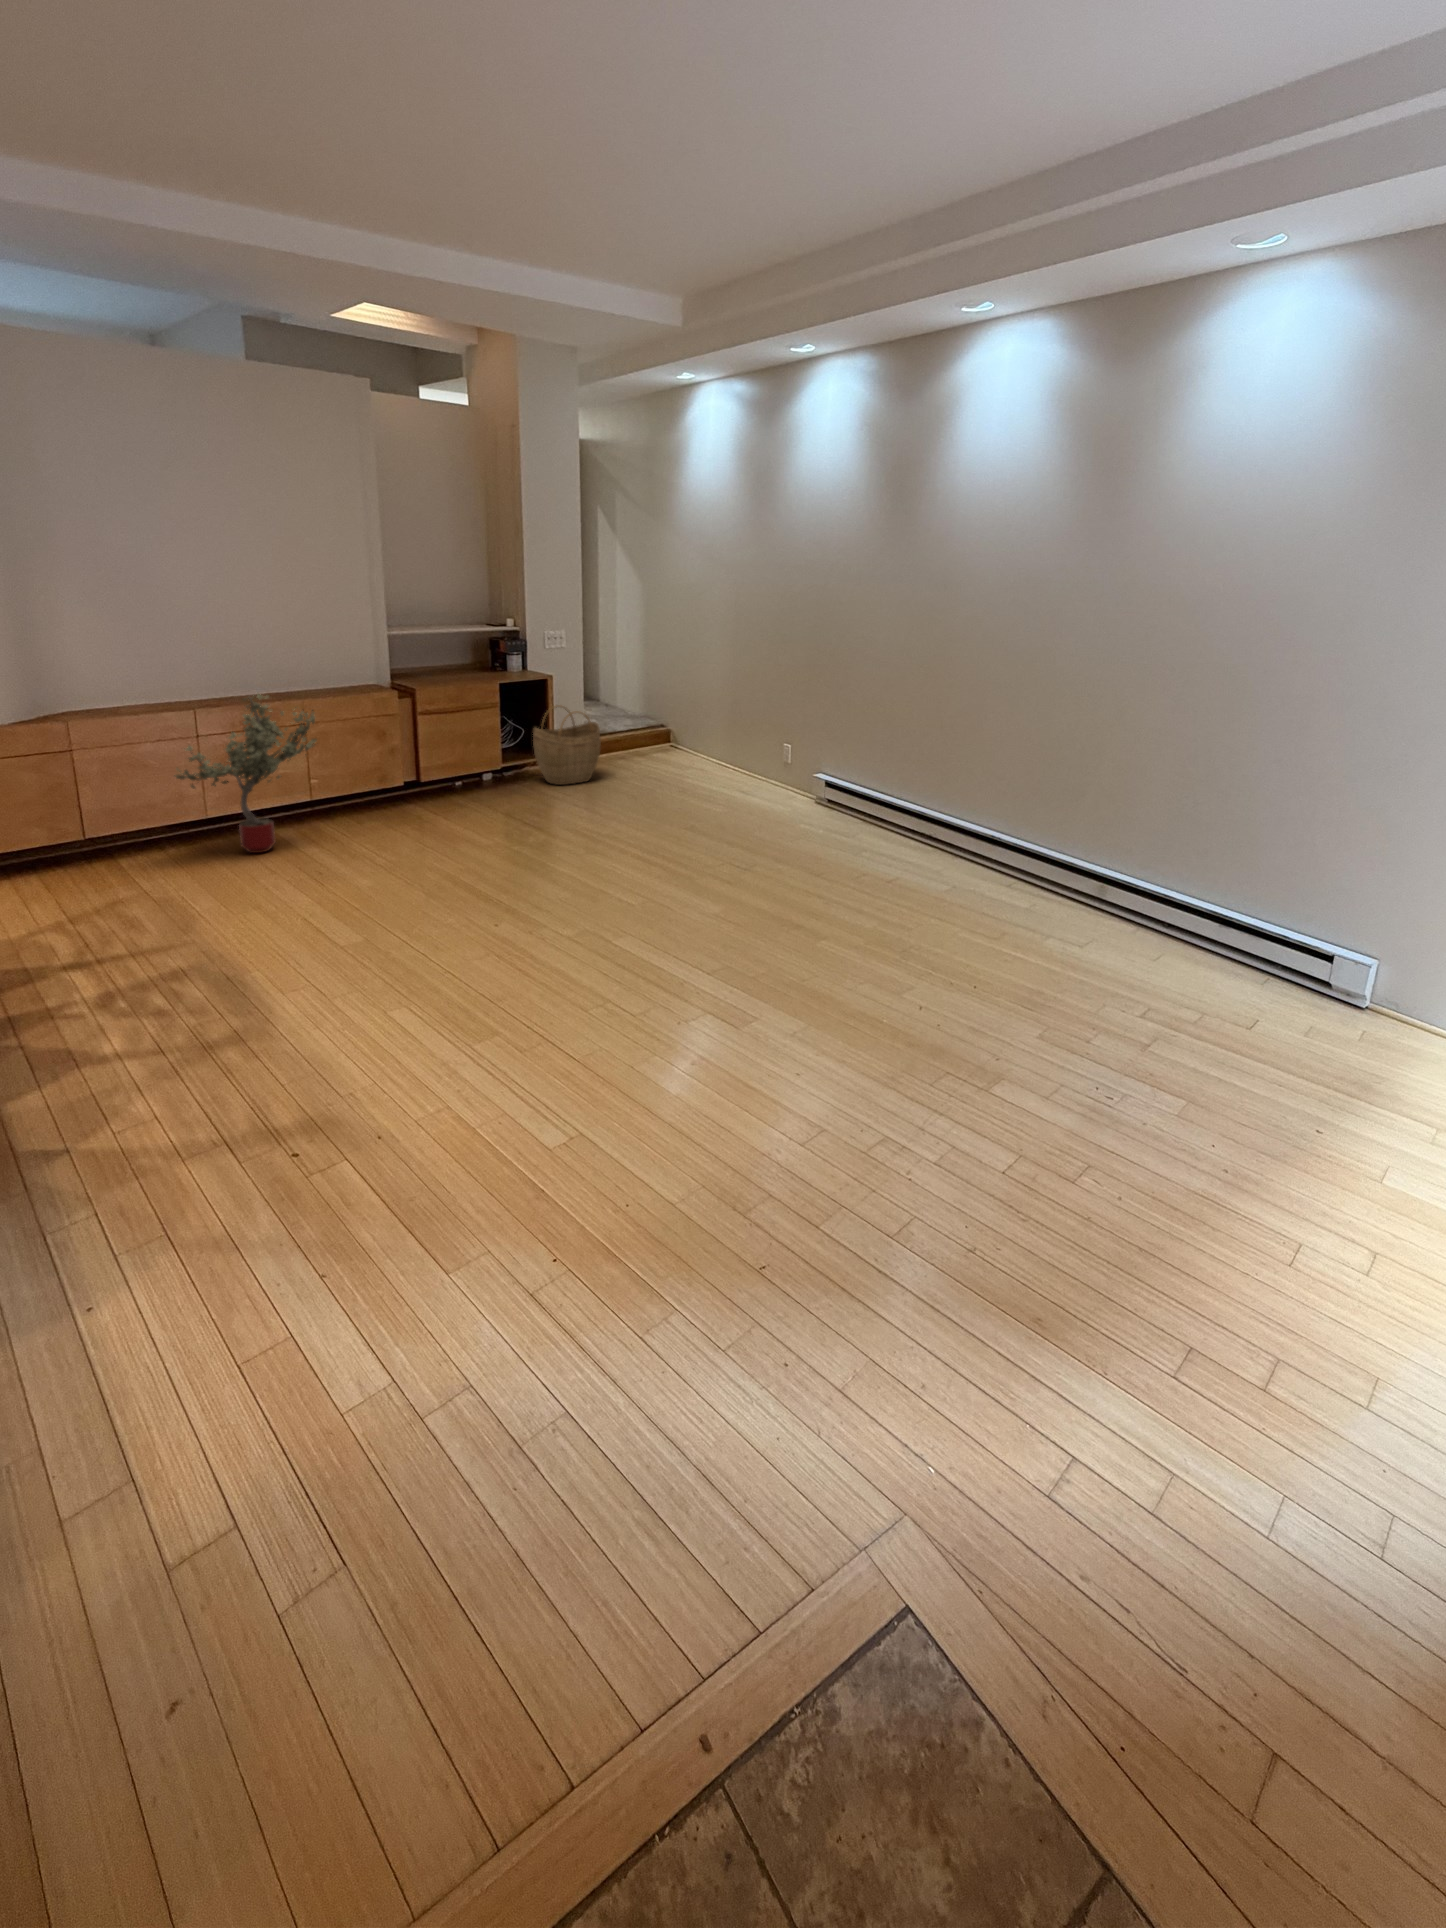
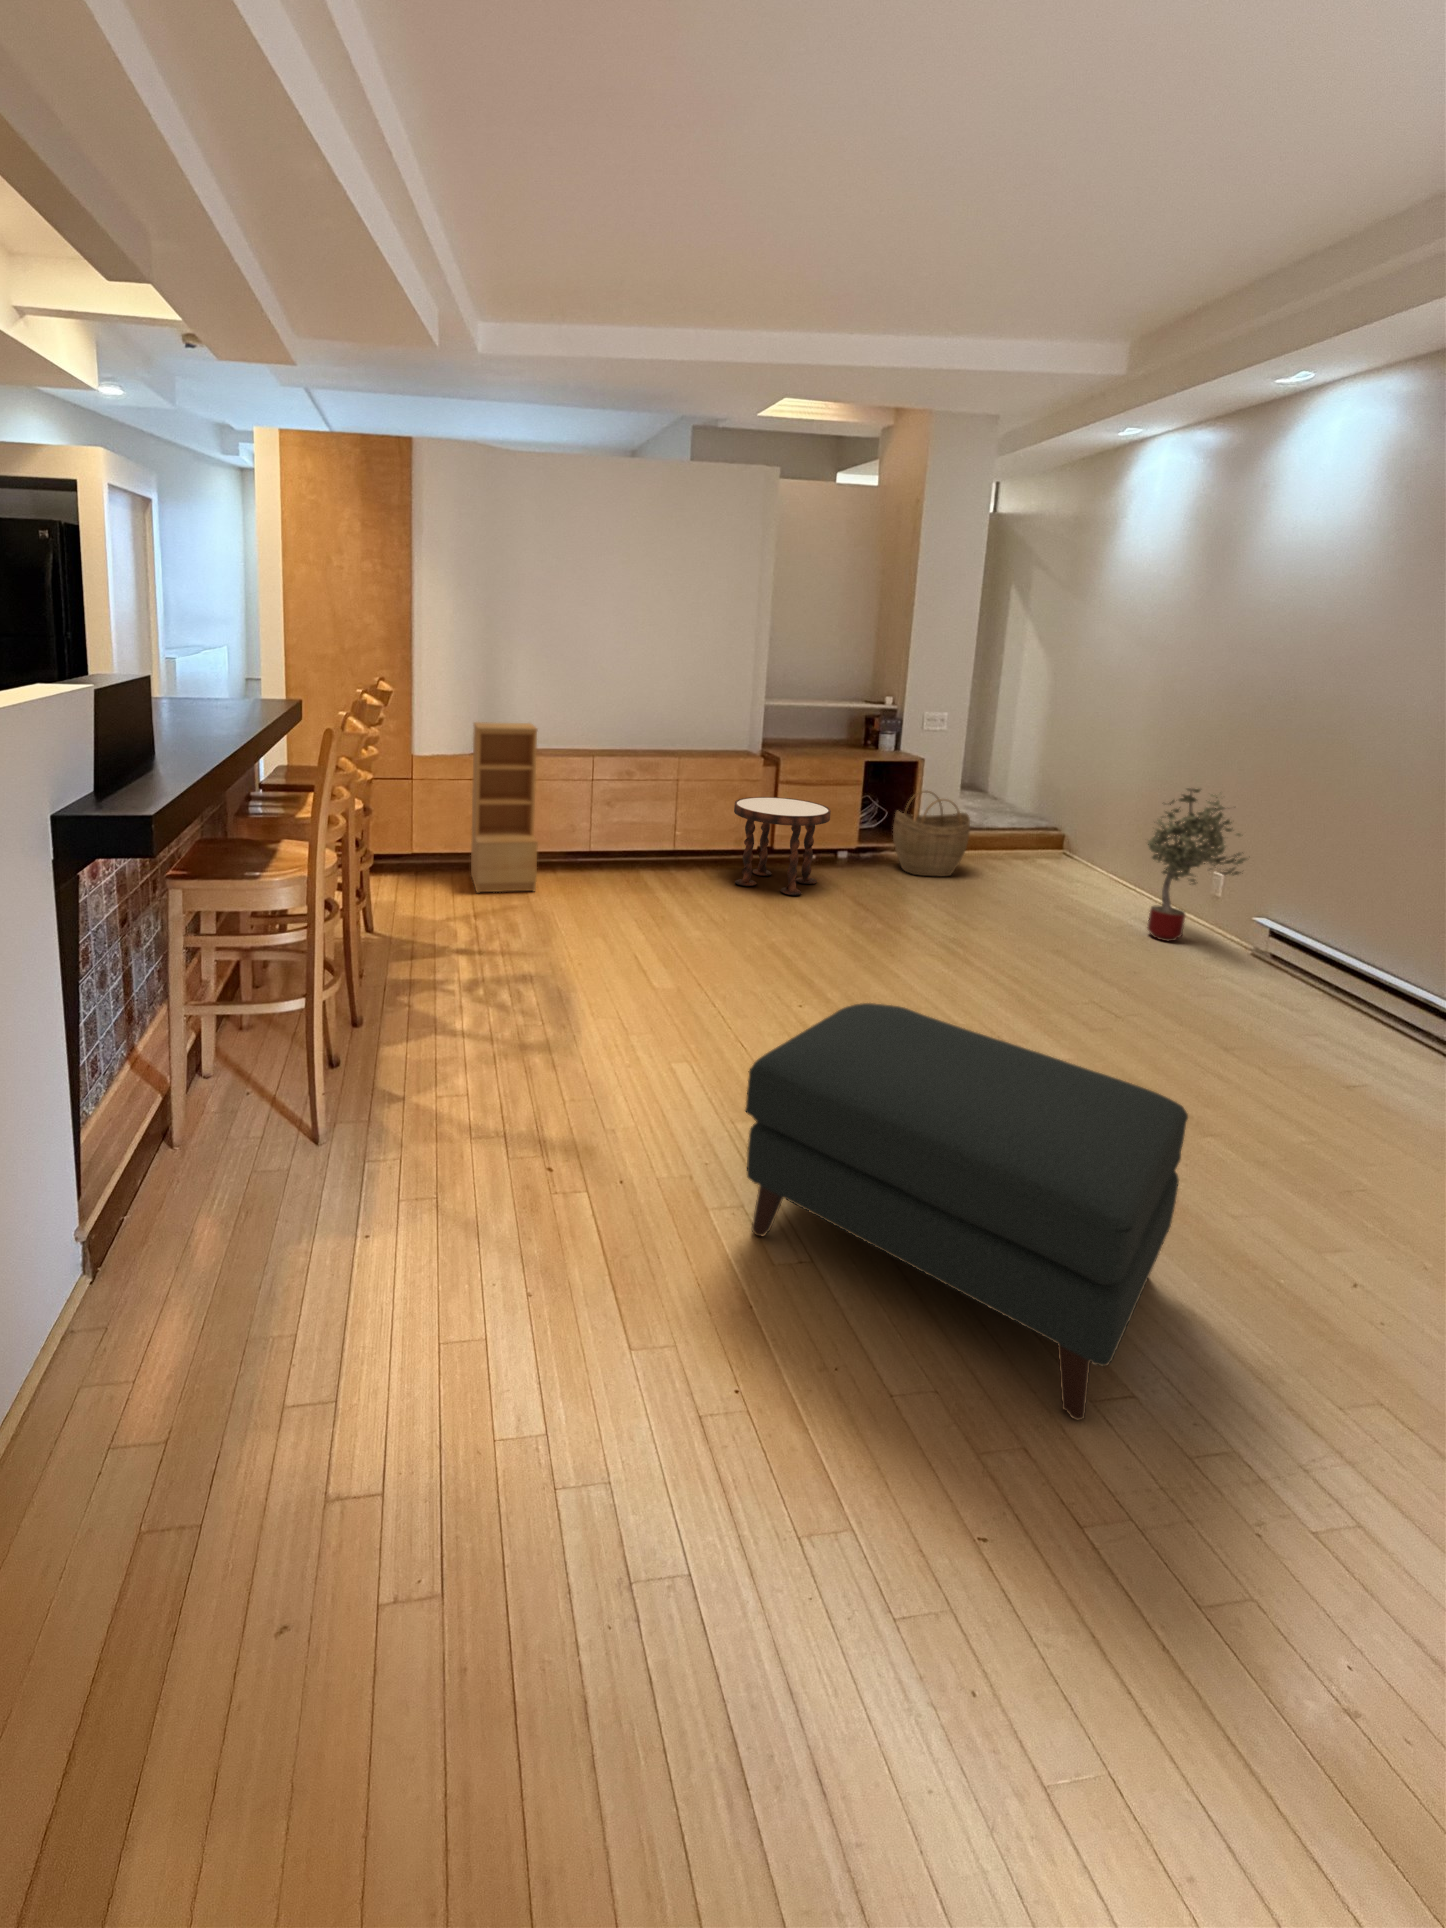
bookshelf: none [5,677,146,896] -> present [471,722,538,893]
potted tree: present [174,694,317,853] -> present [1147,788,1248,941]
side table: none [375,729,477,825] -> present [734,797,831,895]
ottoman: none [495,896,813,1149] -> present [745,1003,1188,1420]

